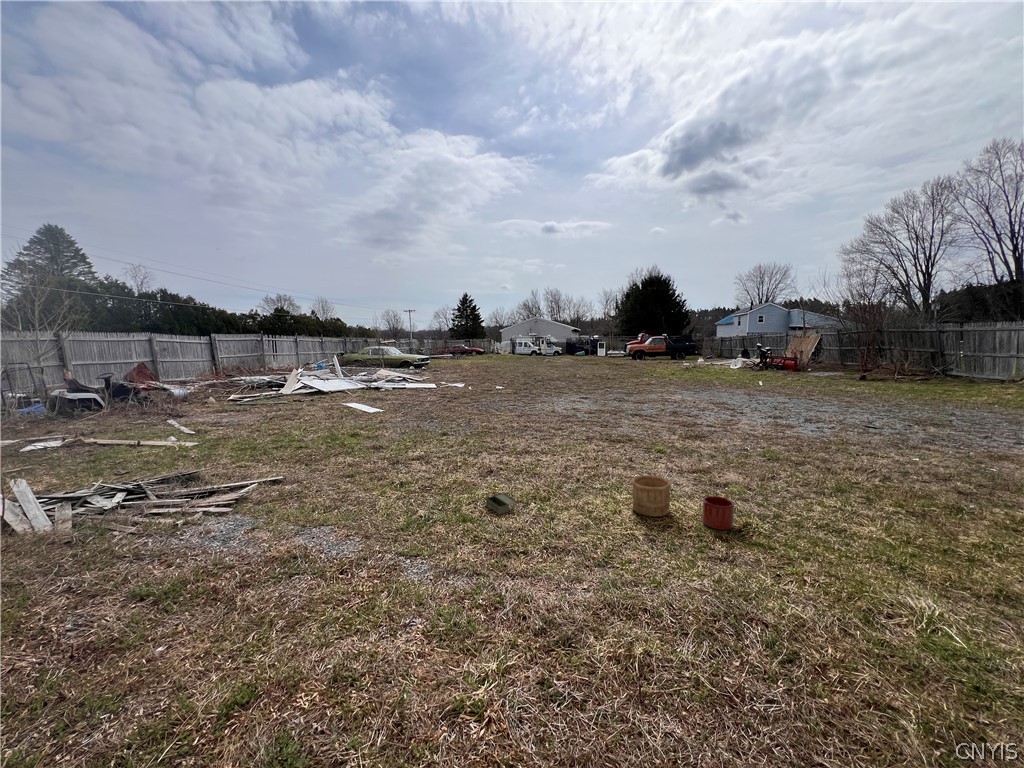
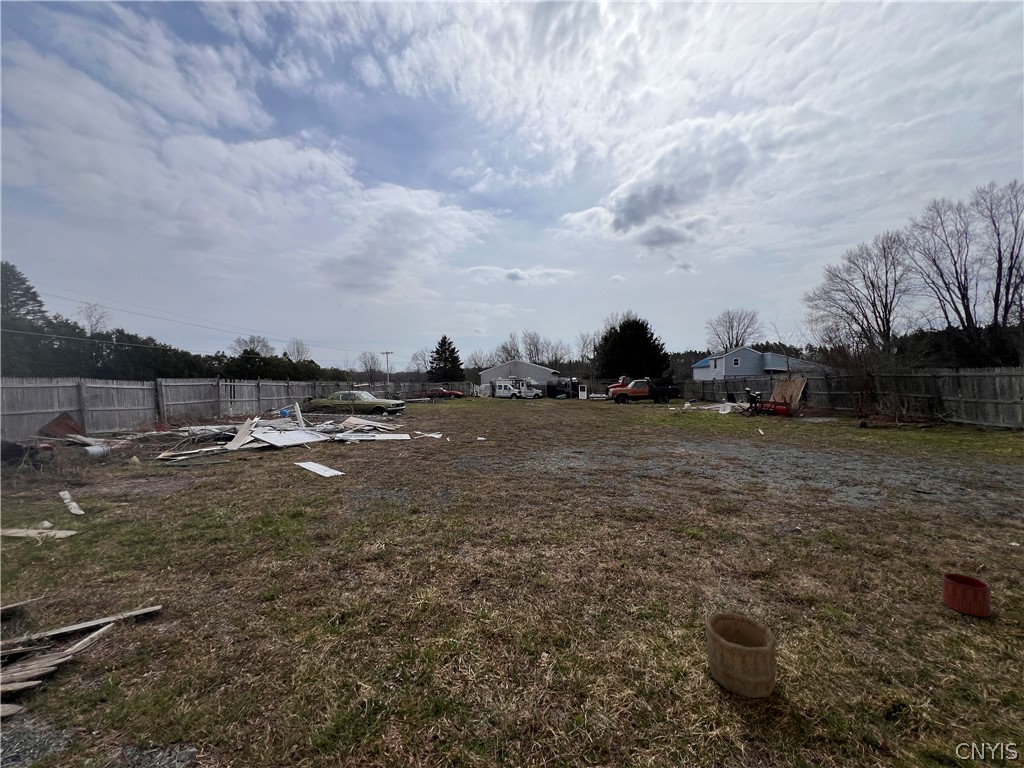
toolbox: present [486,493,517,514] -> none [472,645,525,699]
planter: present [702,496,734,530] -> present [942,573,991,617]

